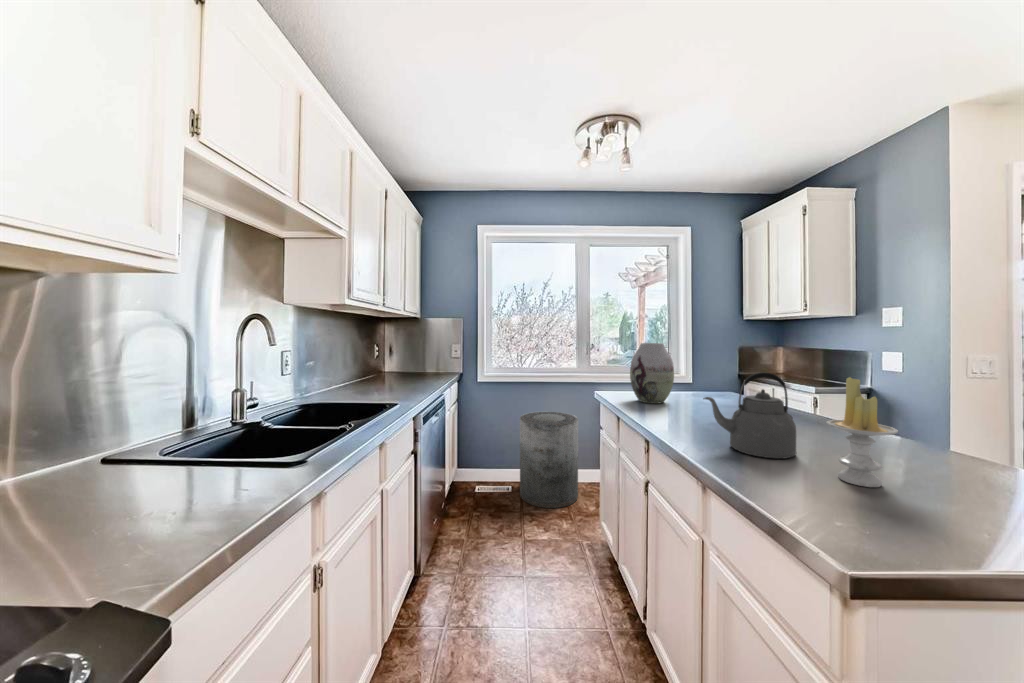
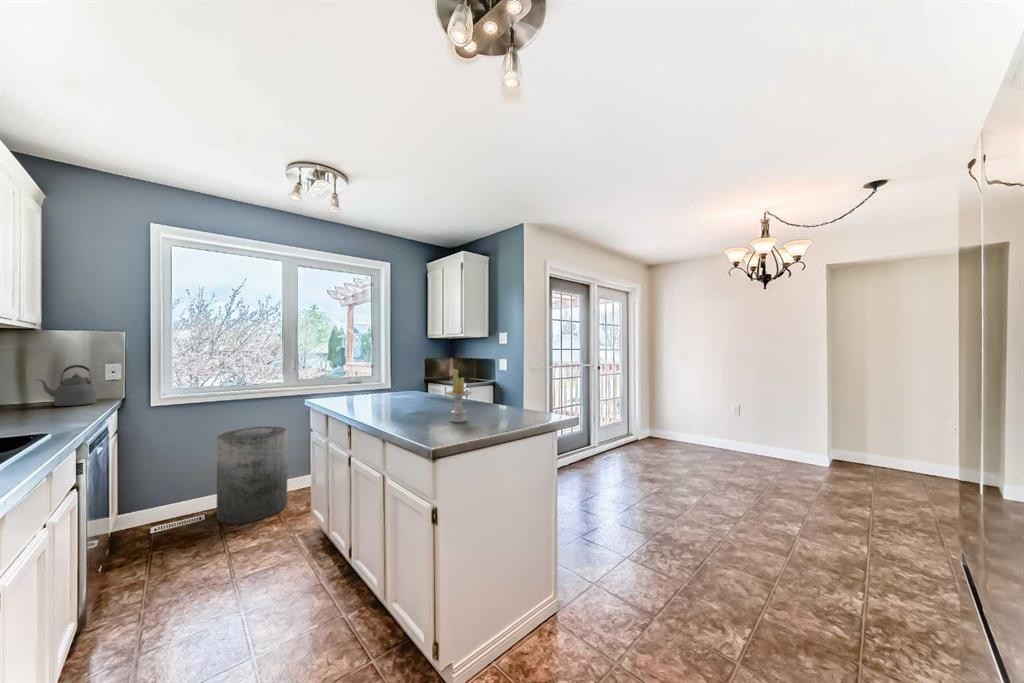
vase: present [630,343,674,404] -> none [338,355,373,402]
kettle: present [703,372,797,458] -> present [37,365,97,406]

